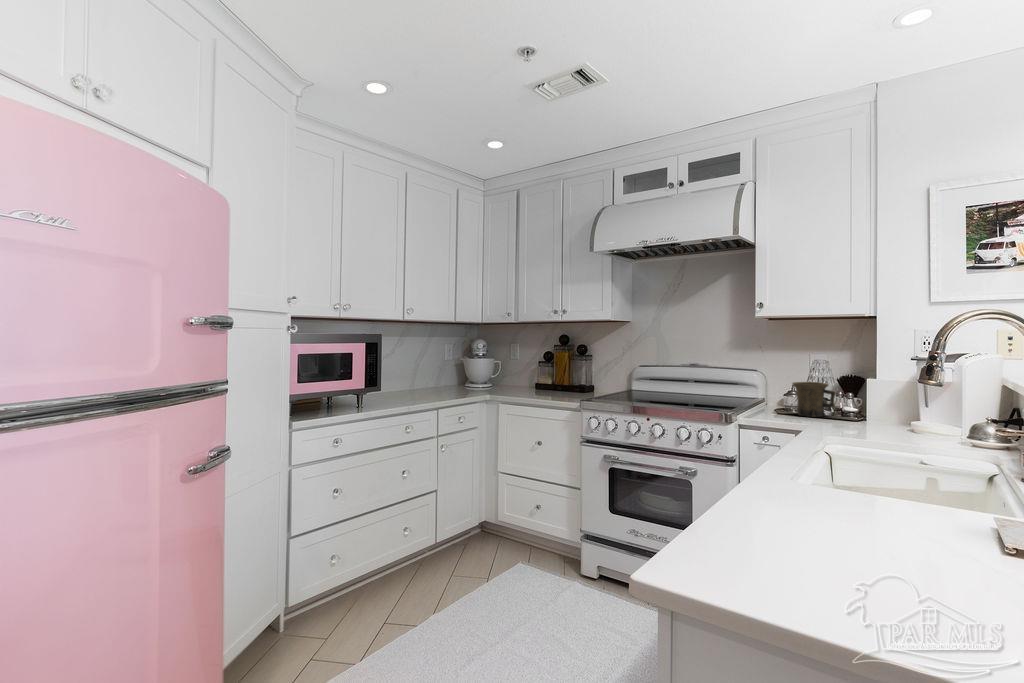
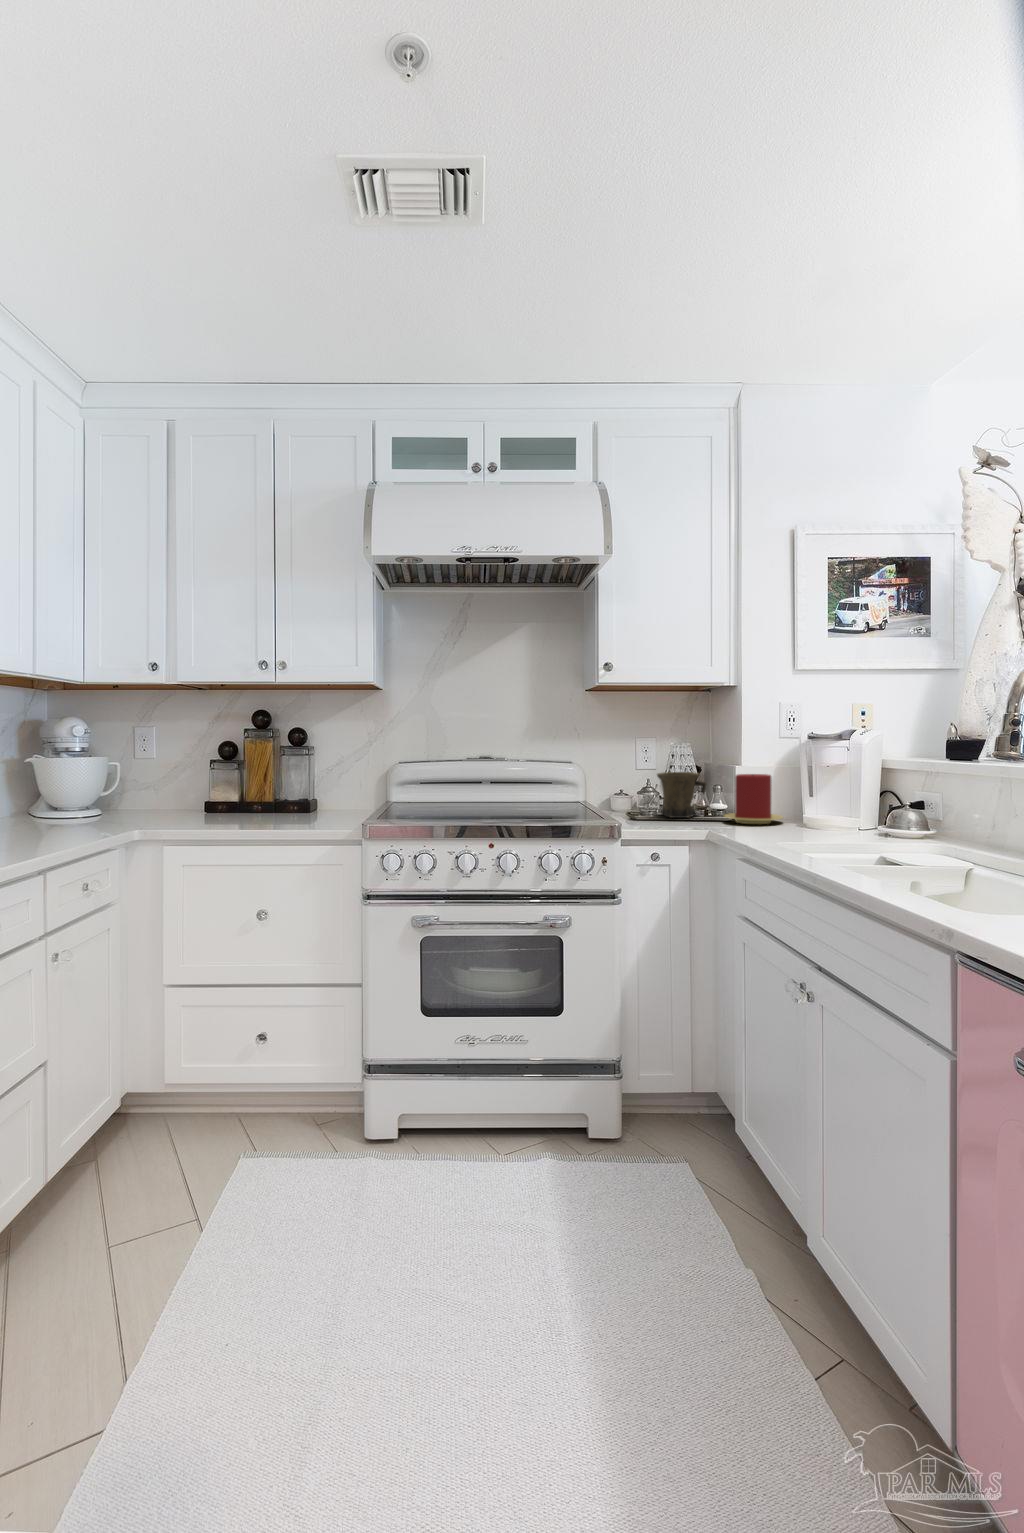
candle: none [828,387,882,427] -> present [724,774,783,824]

